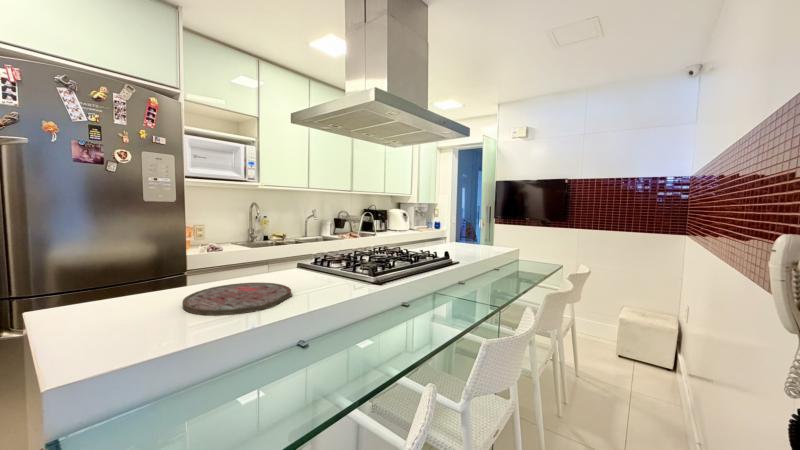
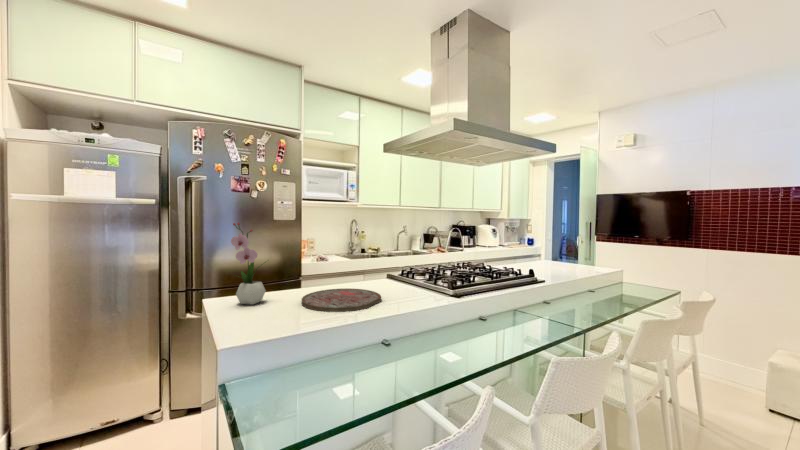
flower arrangement: none [63,200,131,315] -> present [231,223,266,305]

